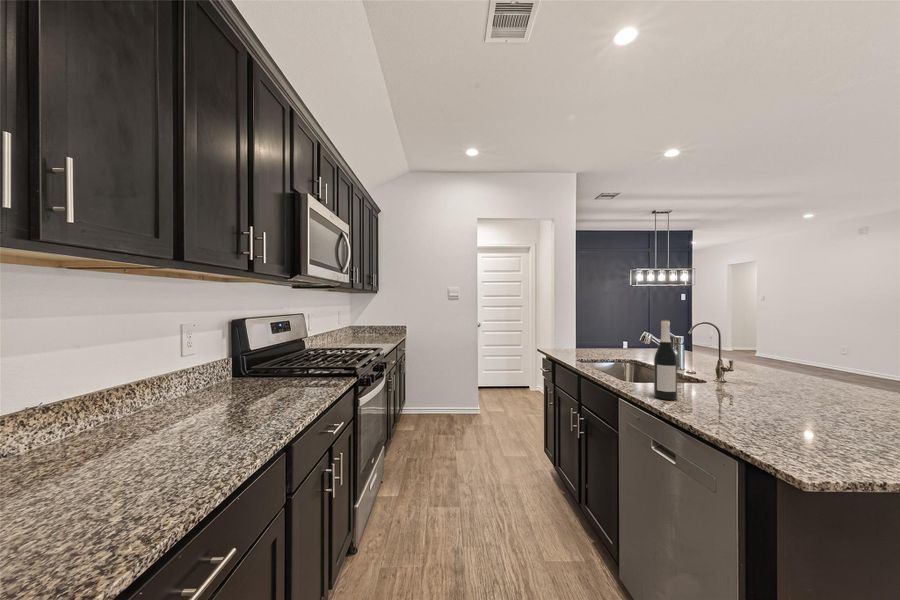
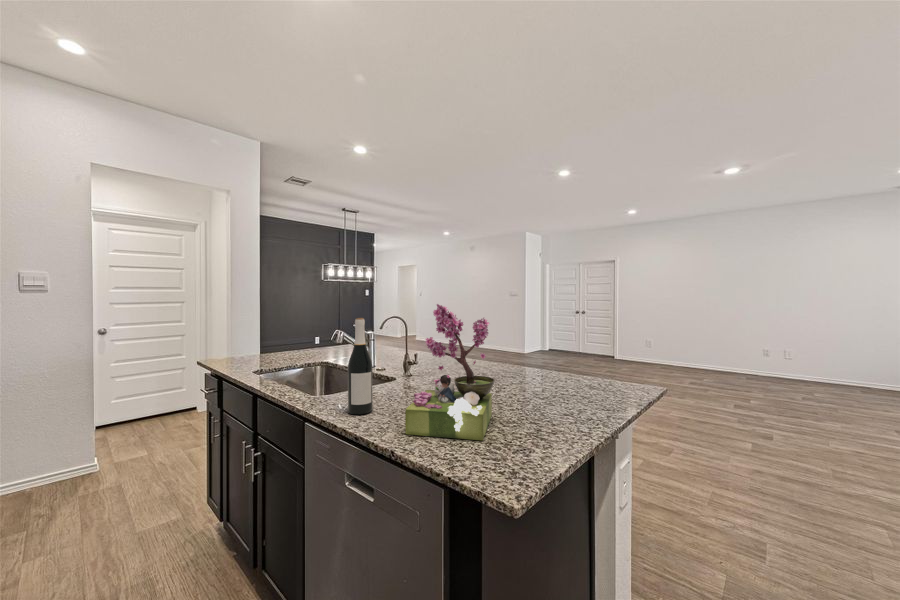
flower arrangement: none [706,308,817,439] -> present [405,304,495,440]

